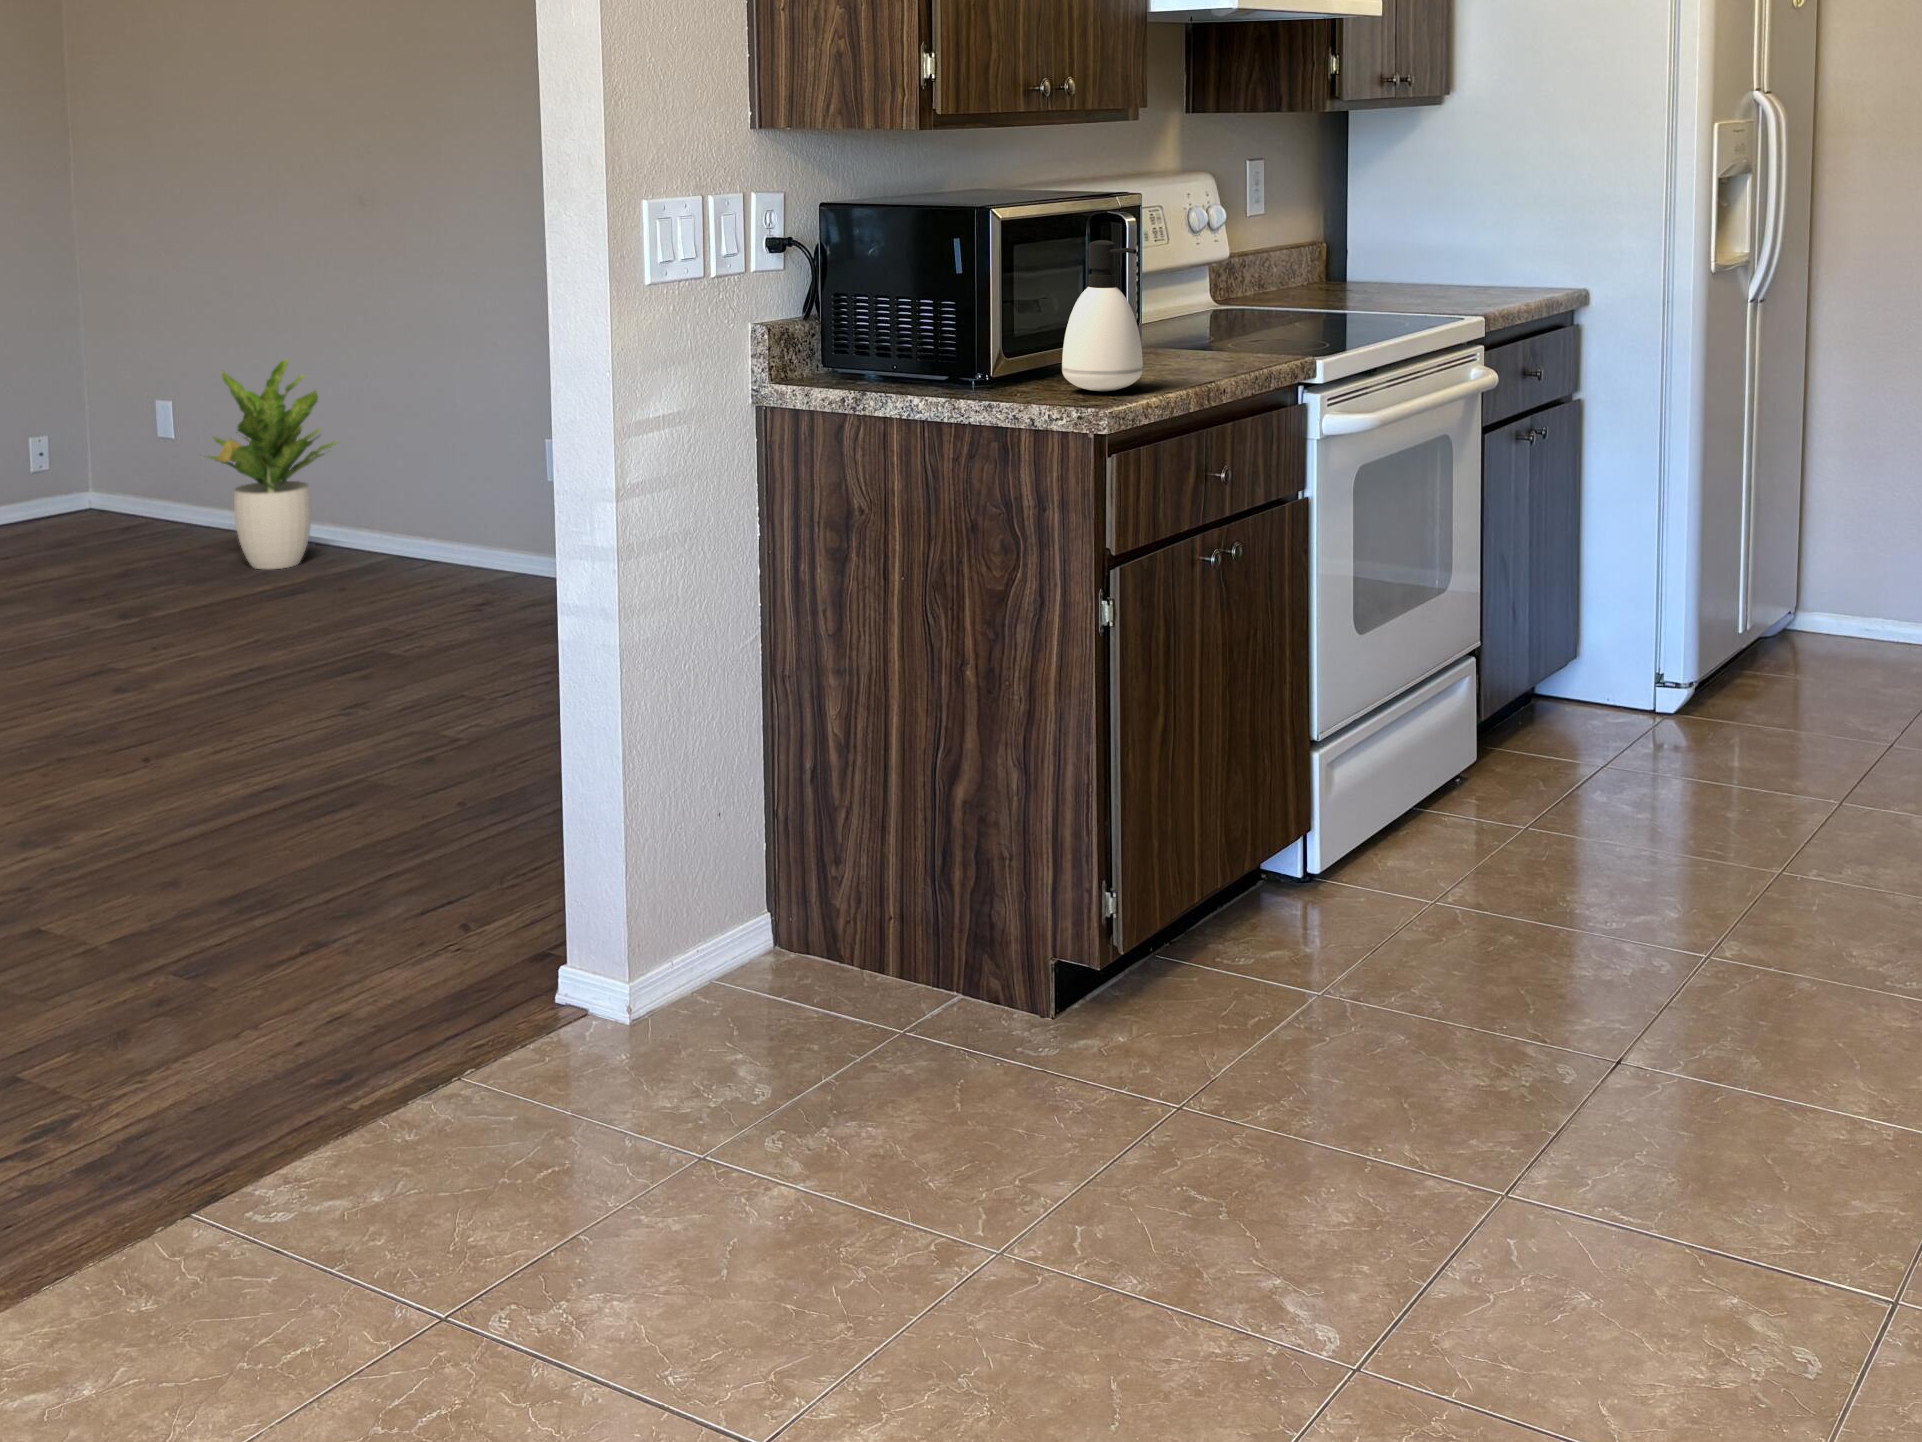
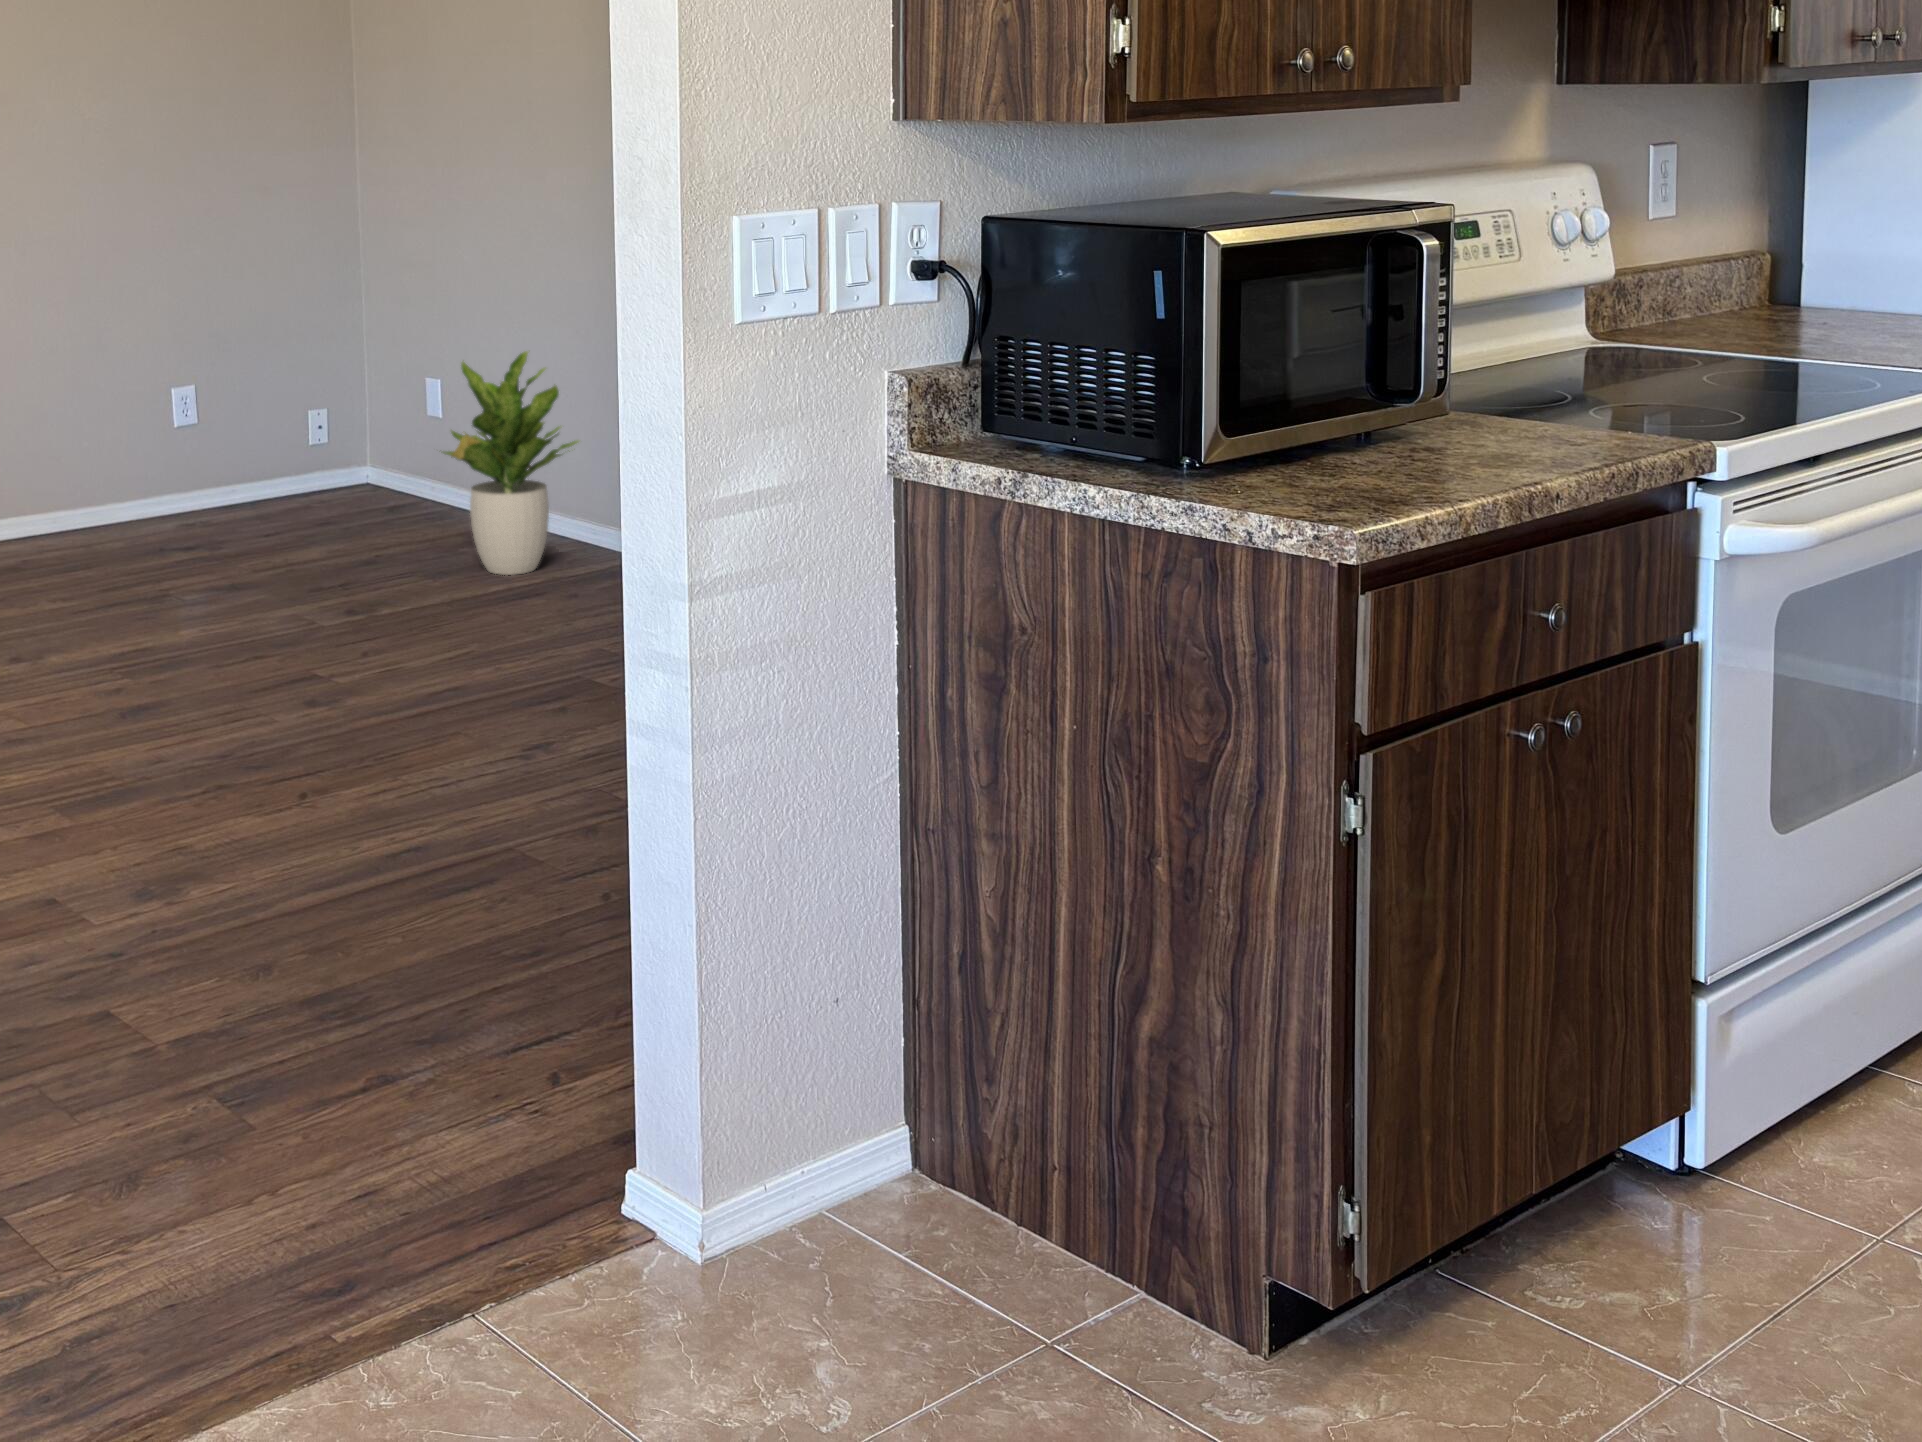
soap dispenser: present [1062,240,1143,391] -> none [1305,279,1425,490]

